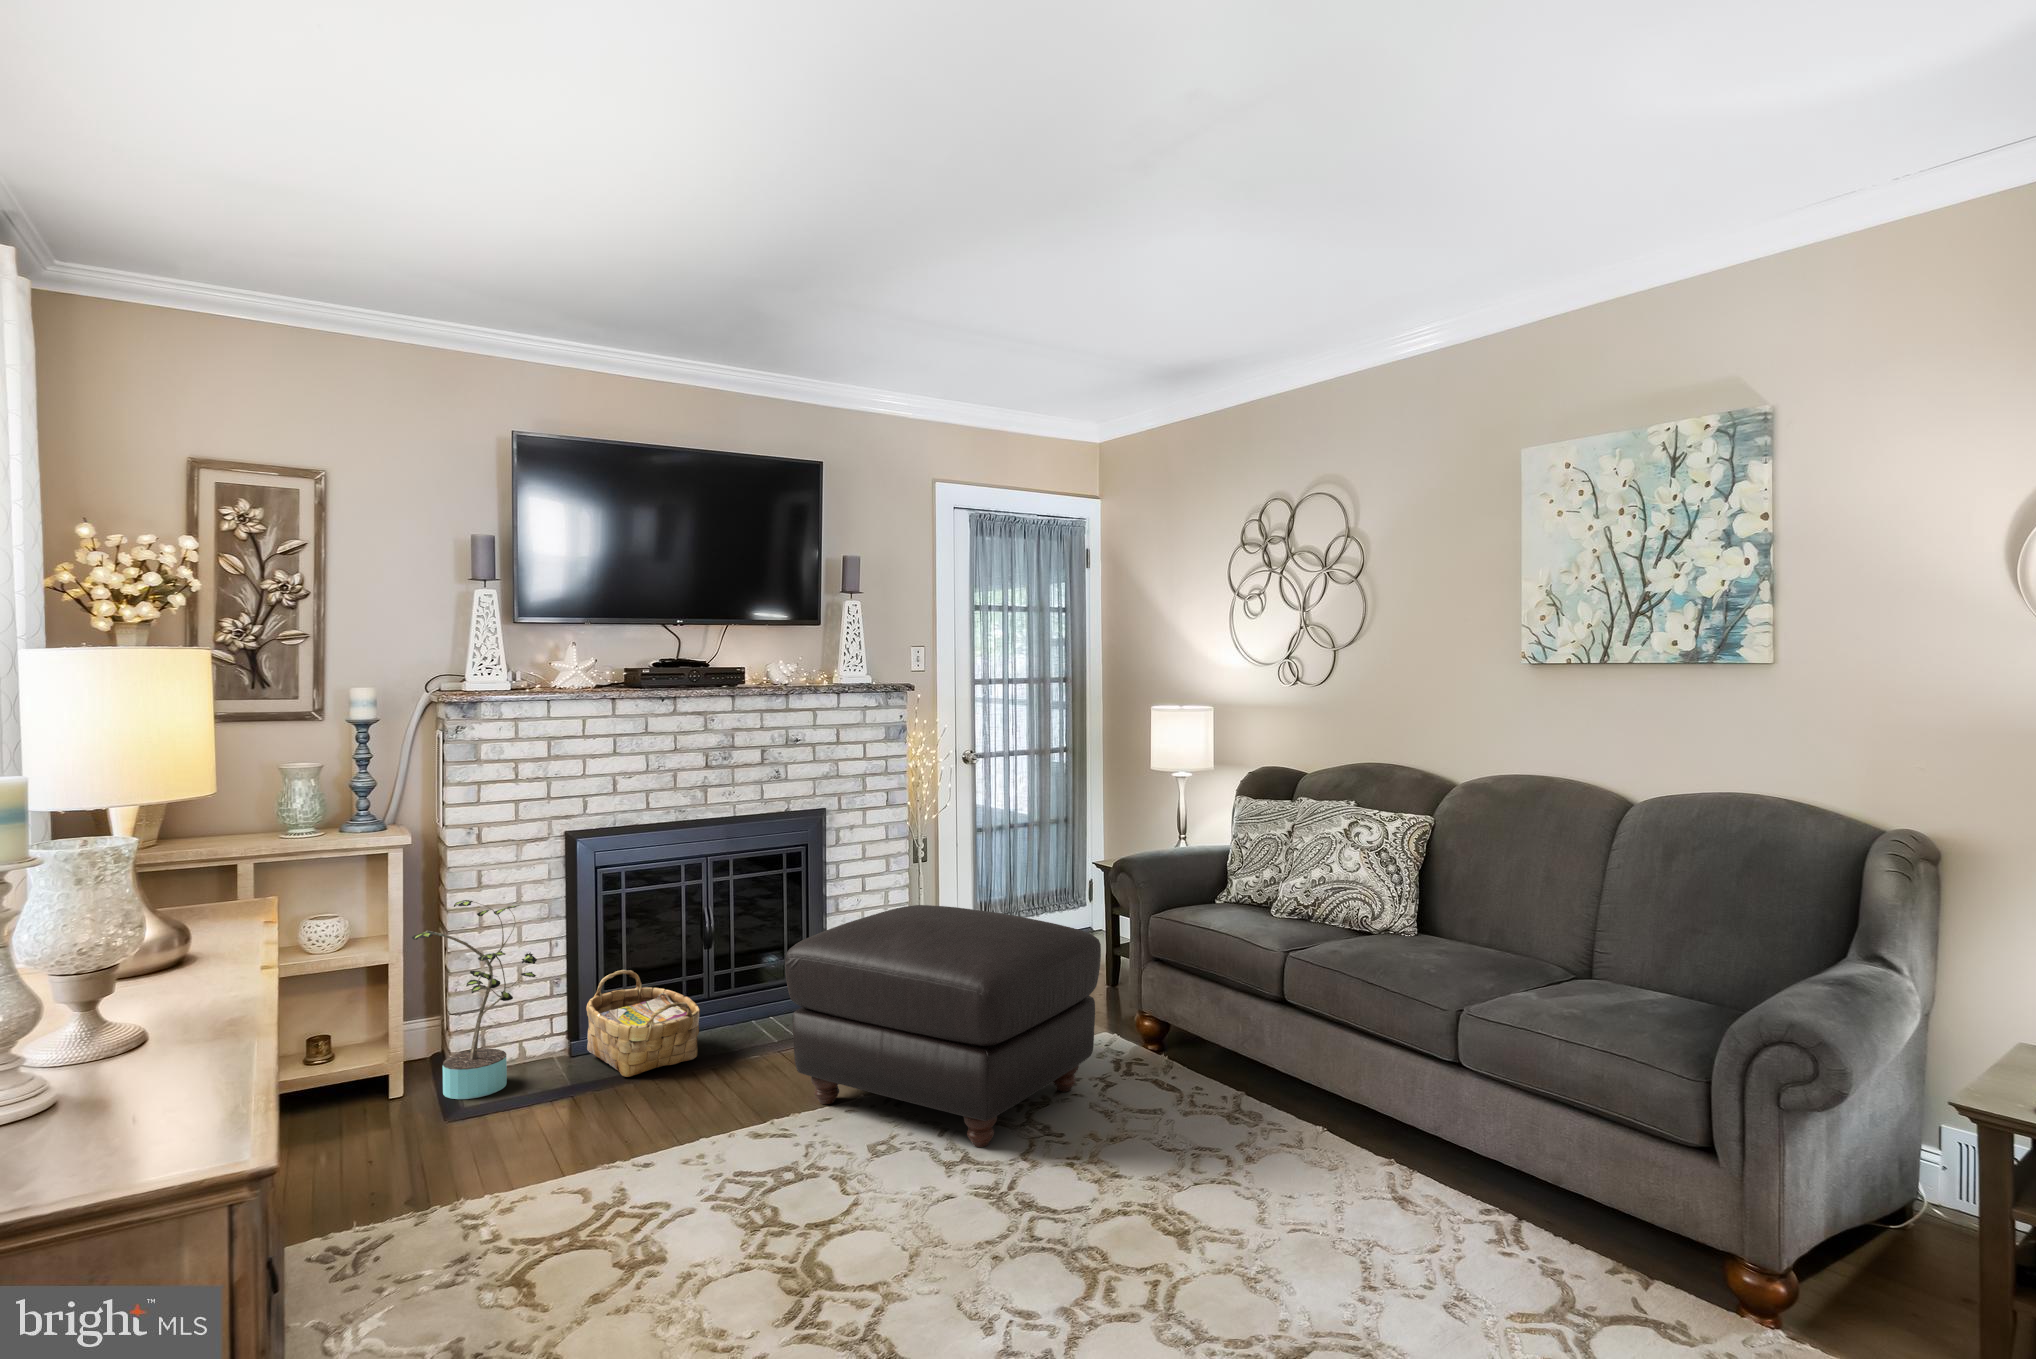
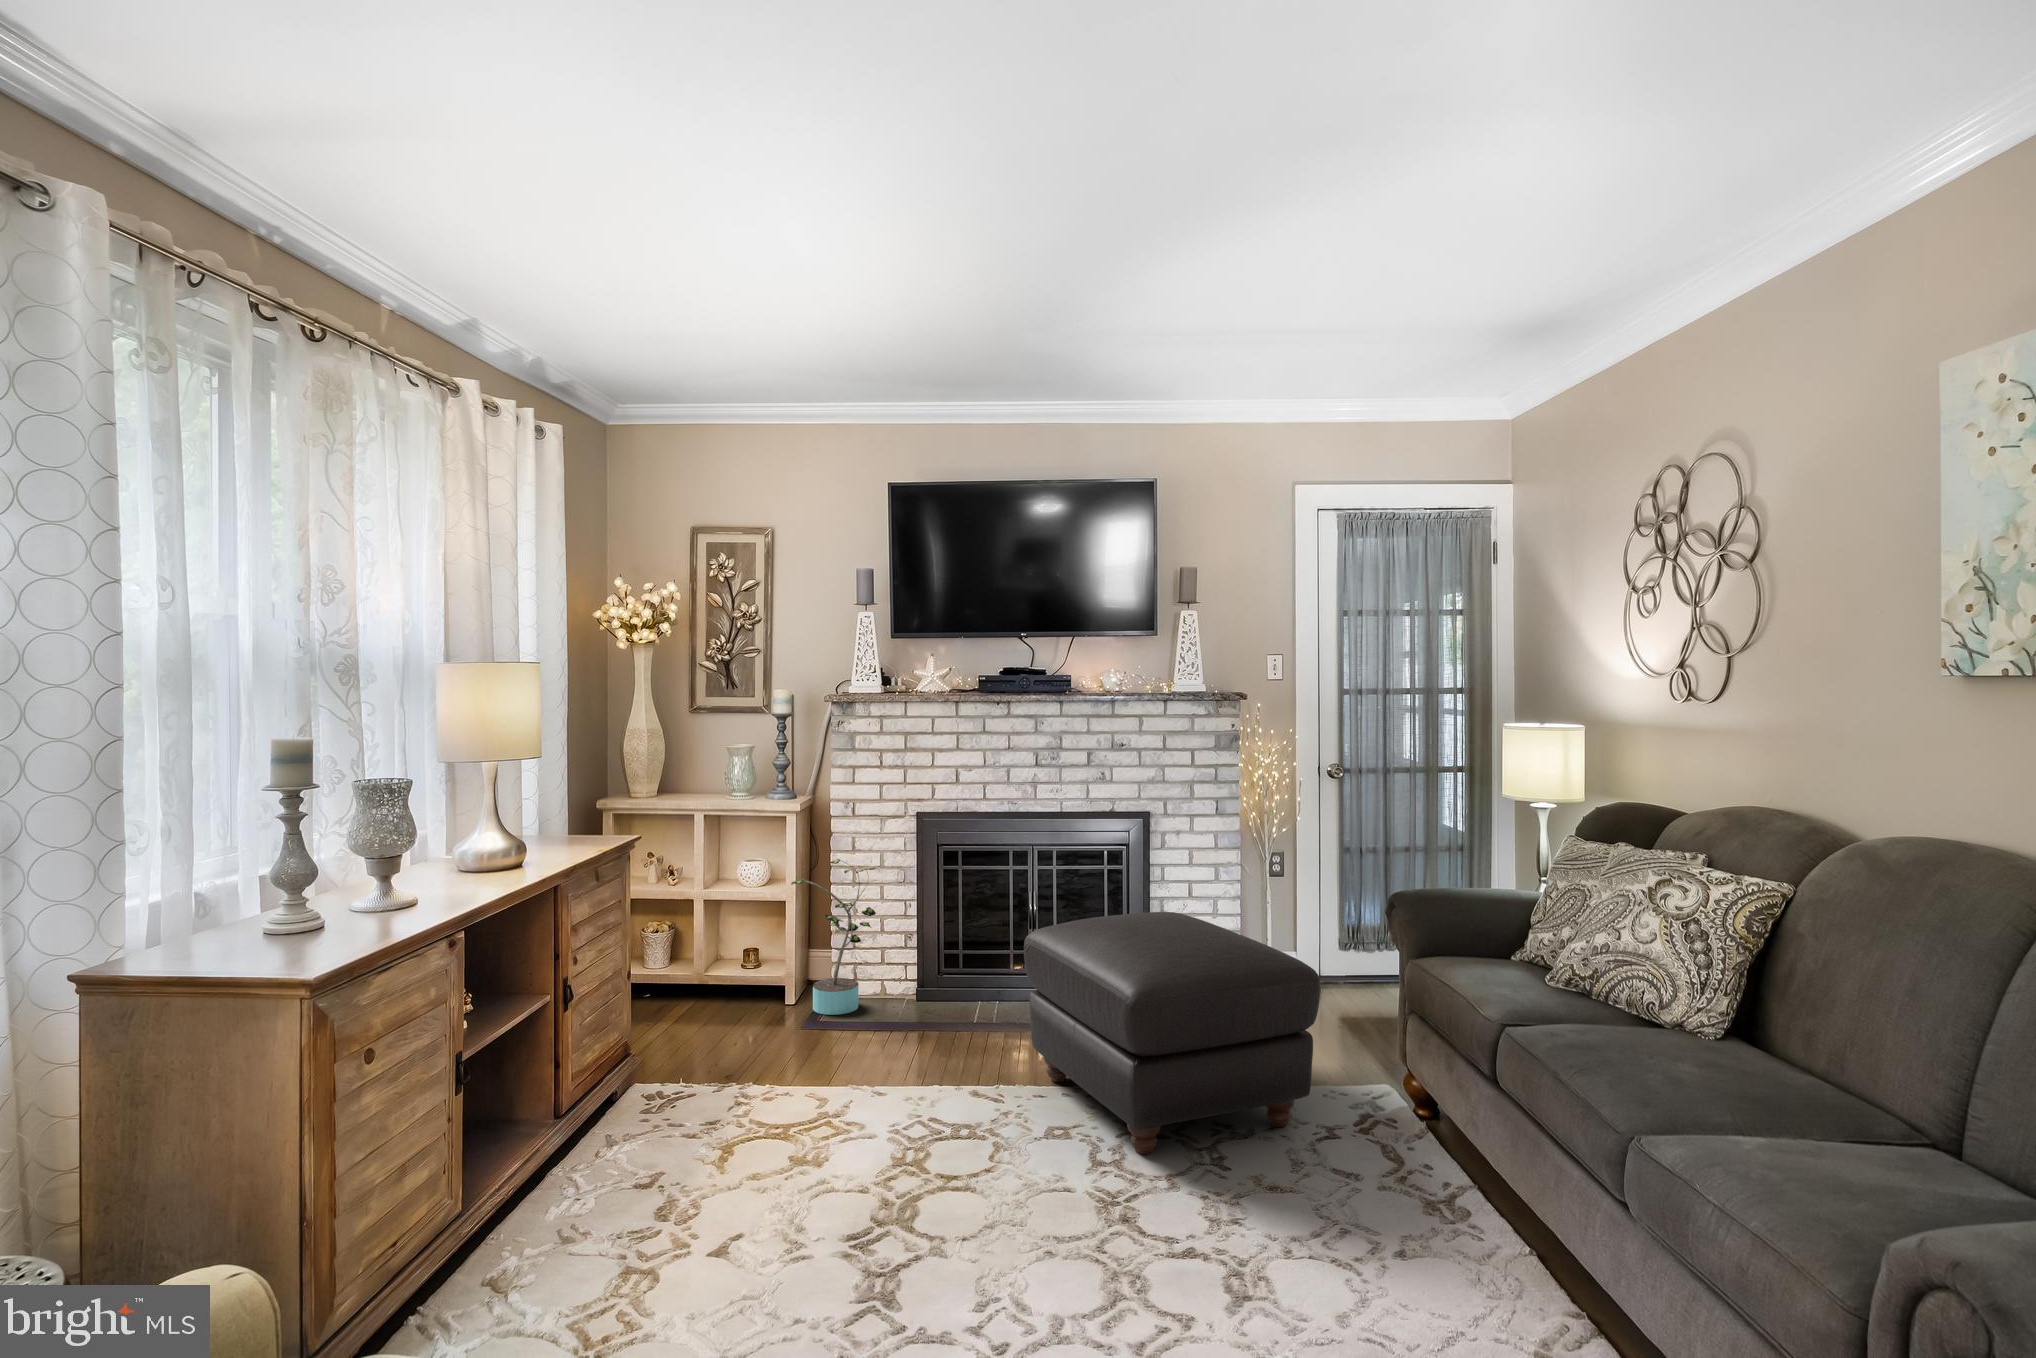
woven basket: present [586,970,700,1077] -> none [921,933,1004,1023]

